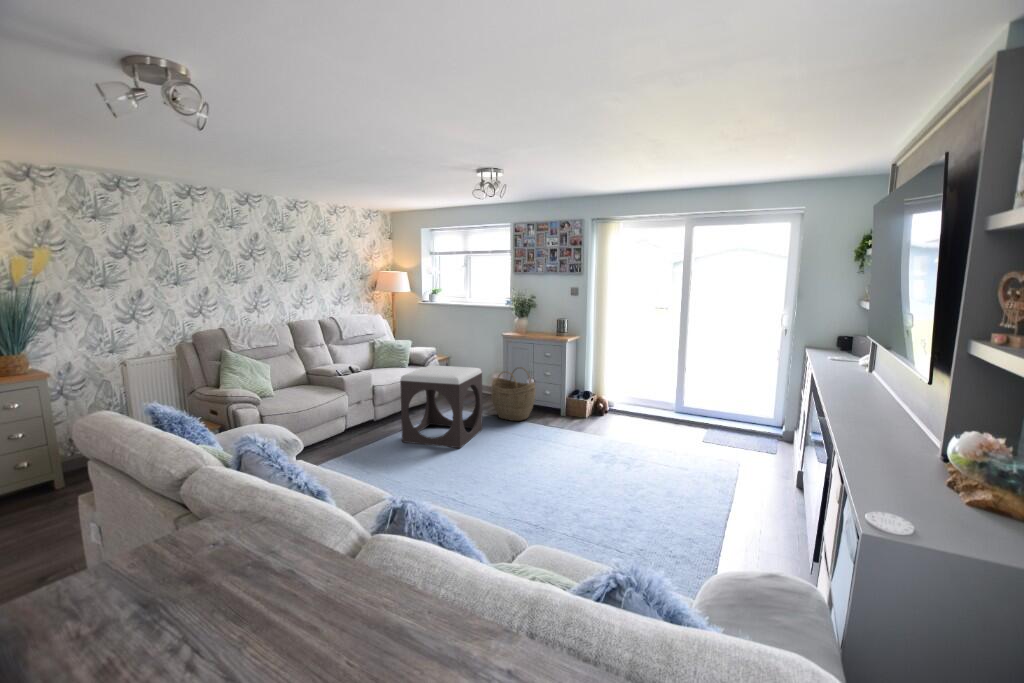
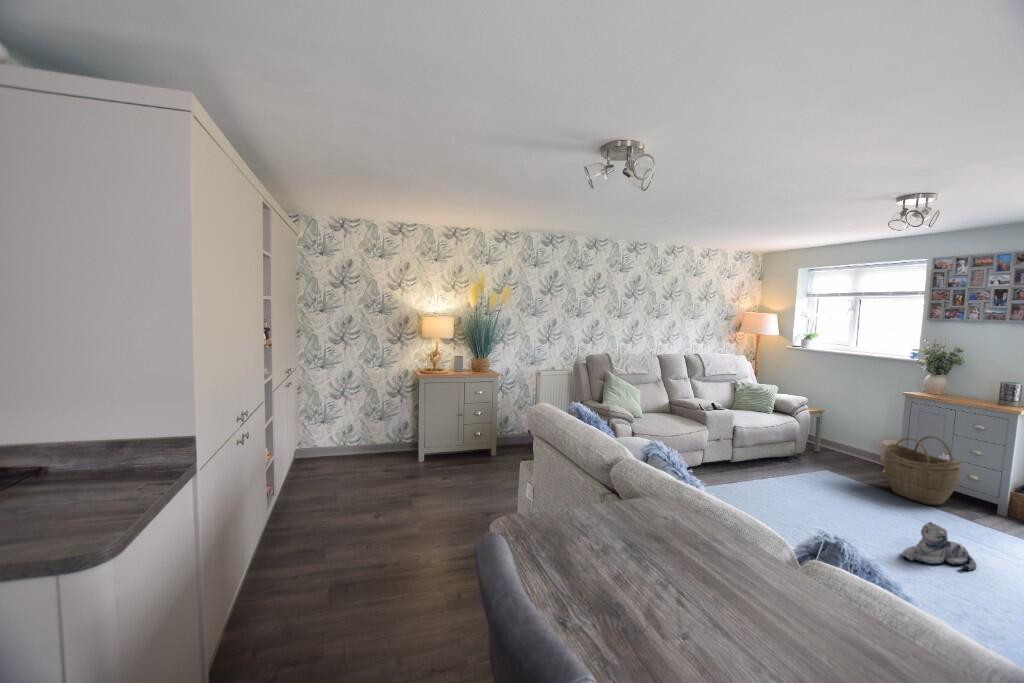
footstool: present [400,365,483,448] -> none [762,415,875,518]
plush toy: none [498,432,540,465] -> present [902,522,976,570]

